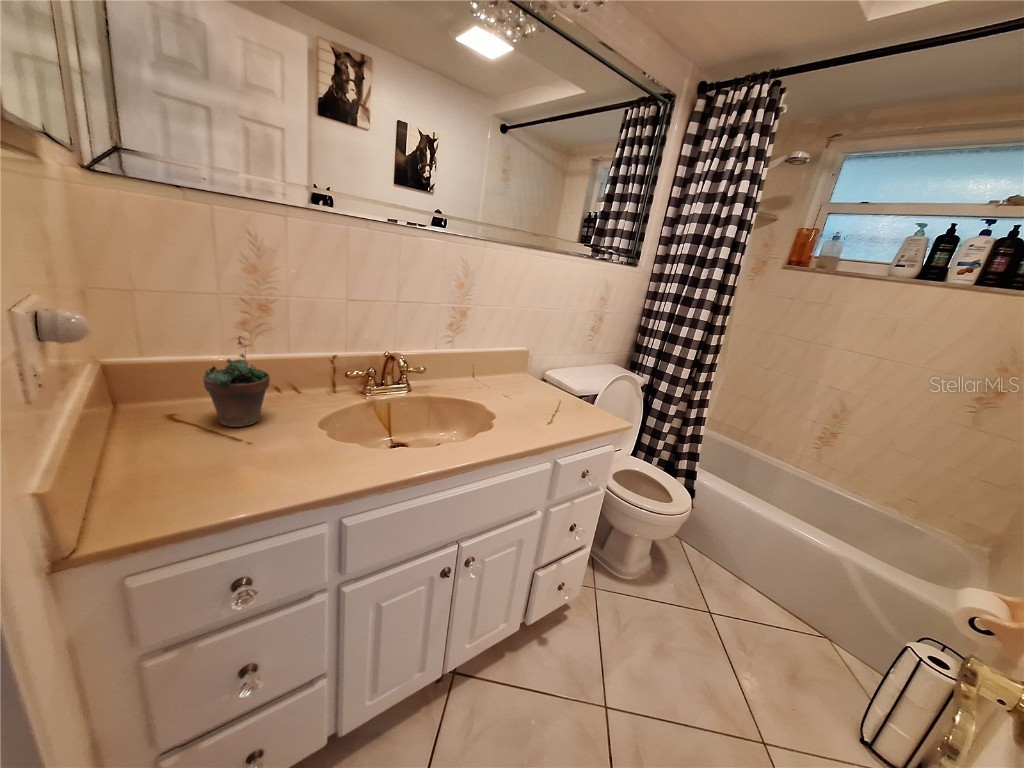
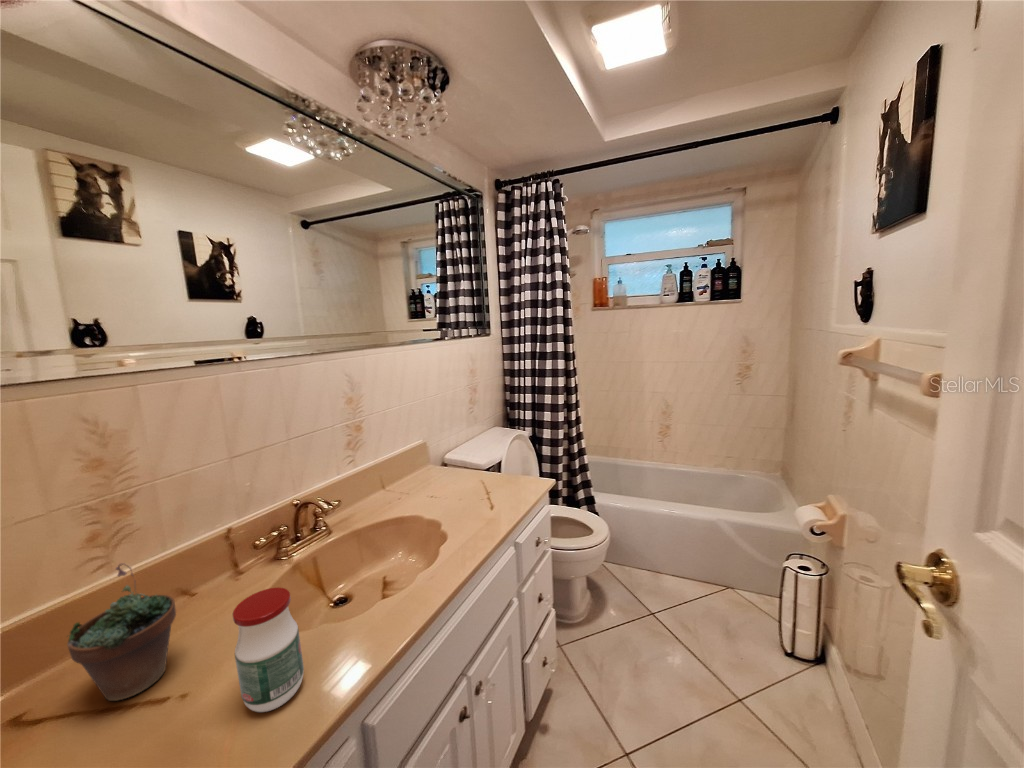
jar: none [274,385,321,470] -> present [233,587,304,712]

